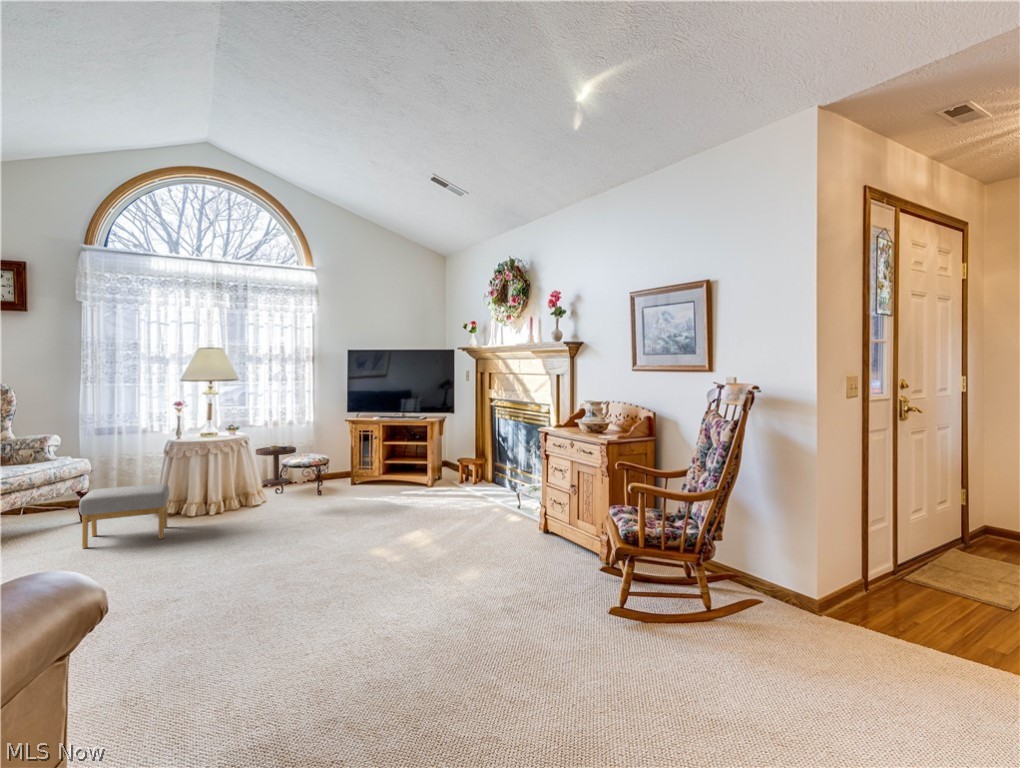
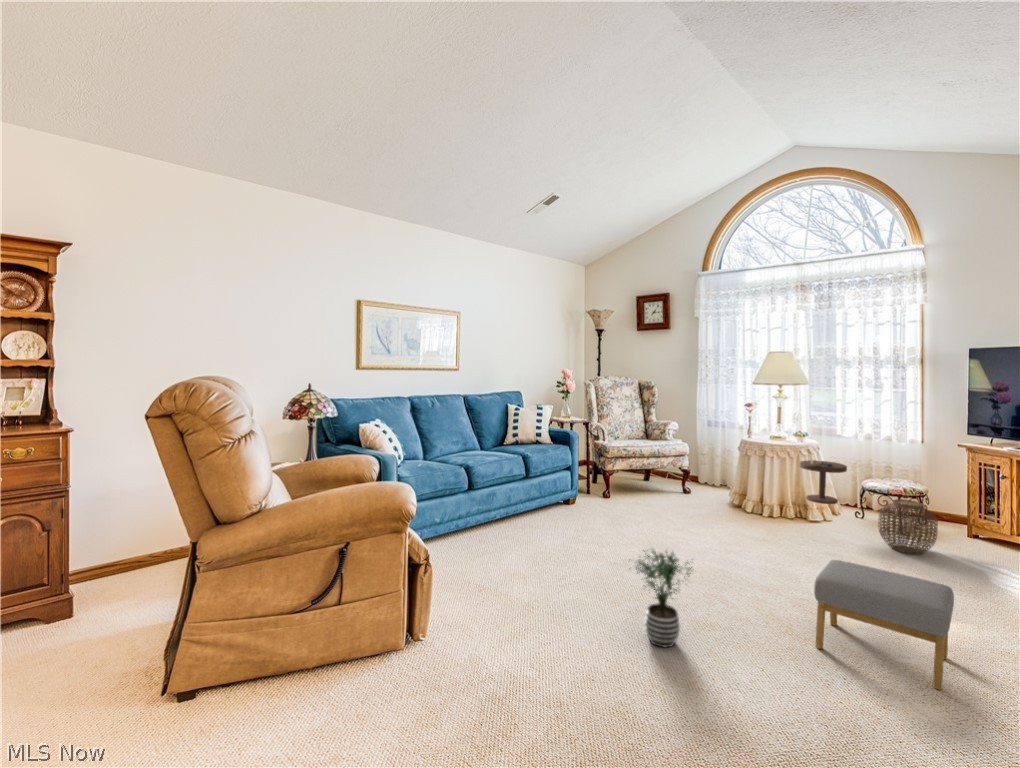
woven basket: none [320,466,359,508] -> present [878,499,938,555]
footstool: present [79,484,169,548] -> present [814,560,954,690]
potted plant: none [231,538,310,645] -> present [629,551,694,647]

